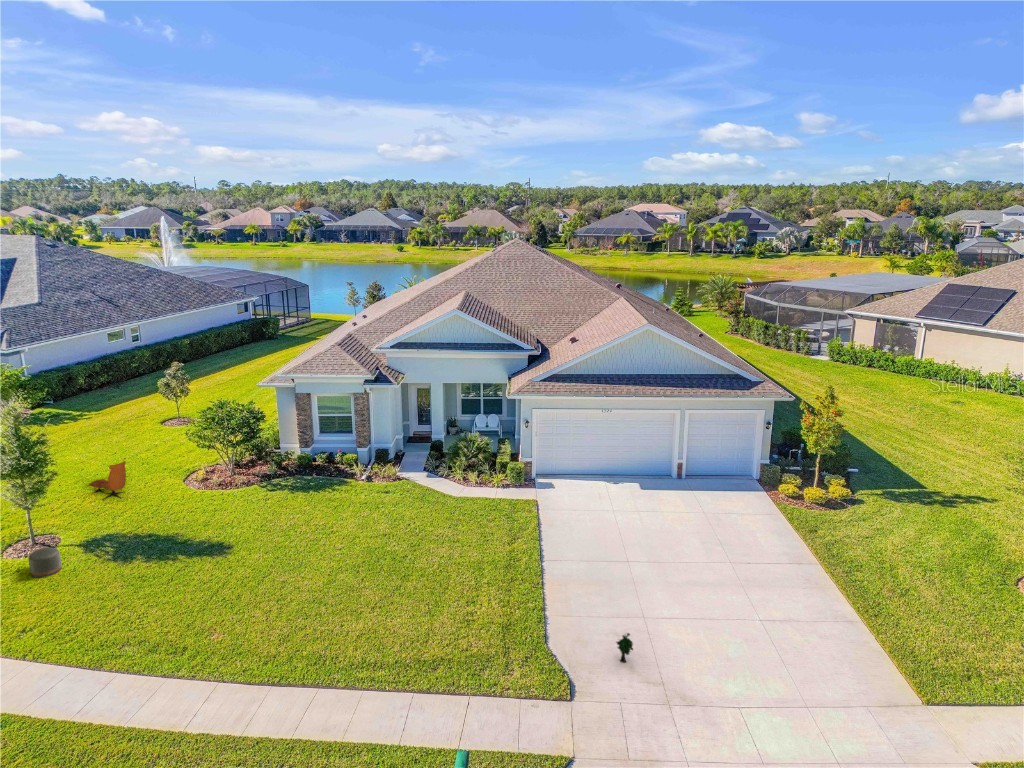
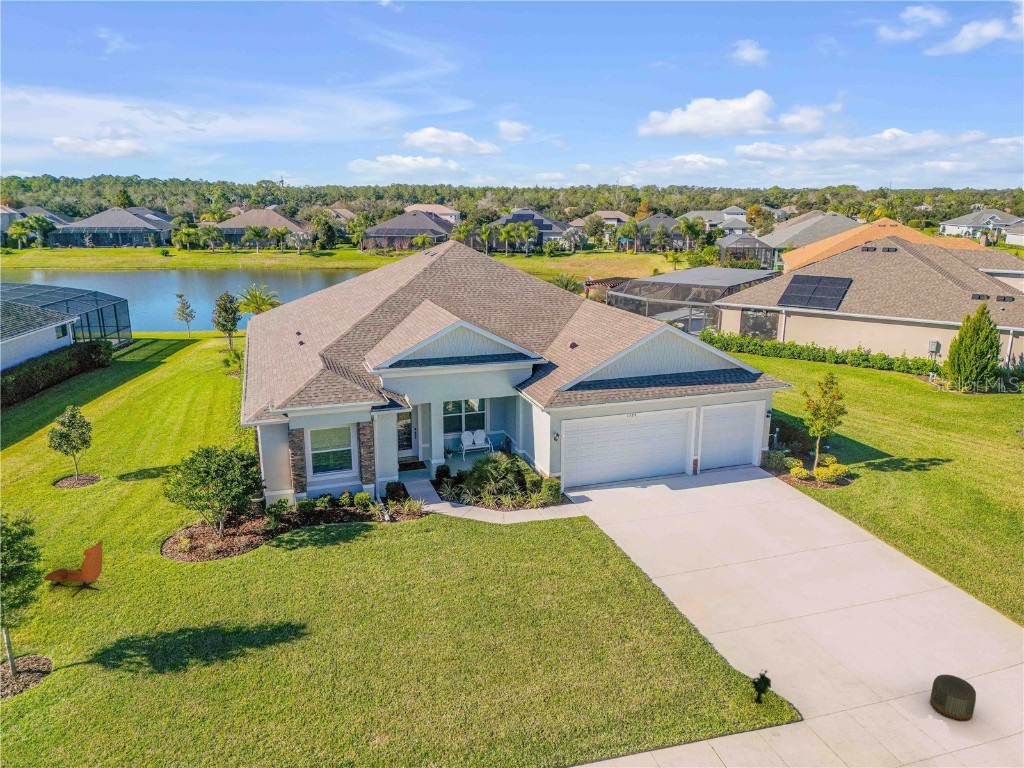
pouf: present [29,548,62,577] -> present [930,675,976,721]
decorative plant: present [616,633,633,663] -> present [751,670,771,704]

